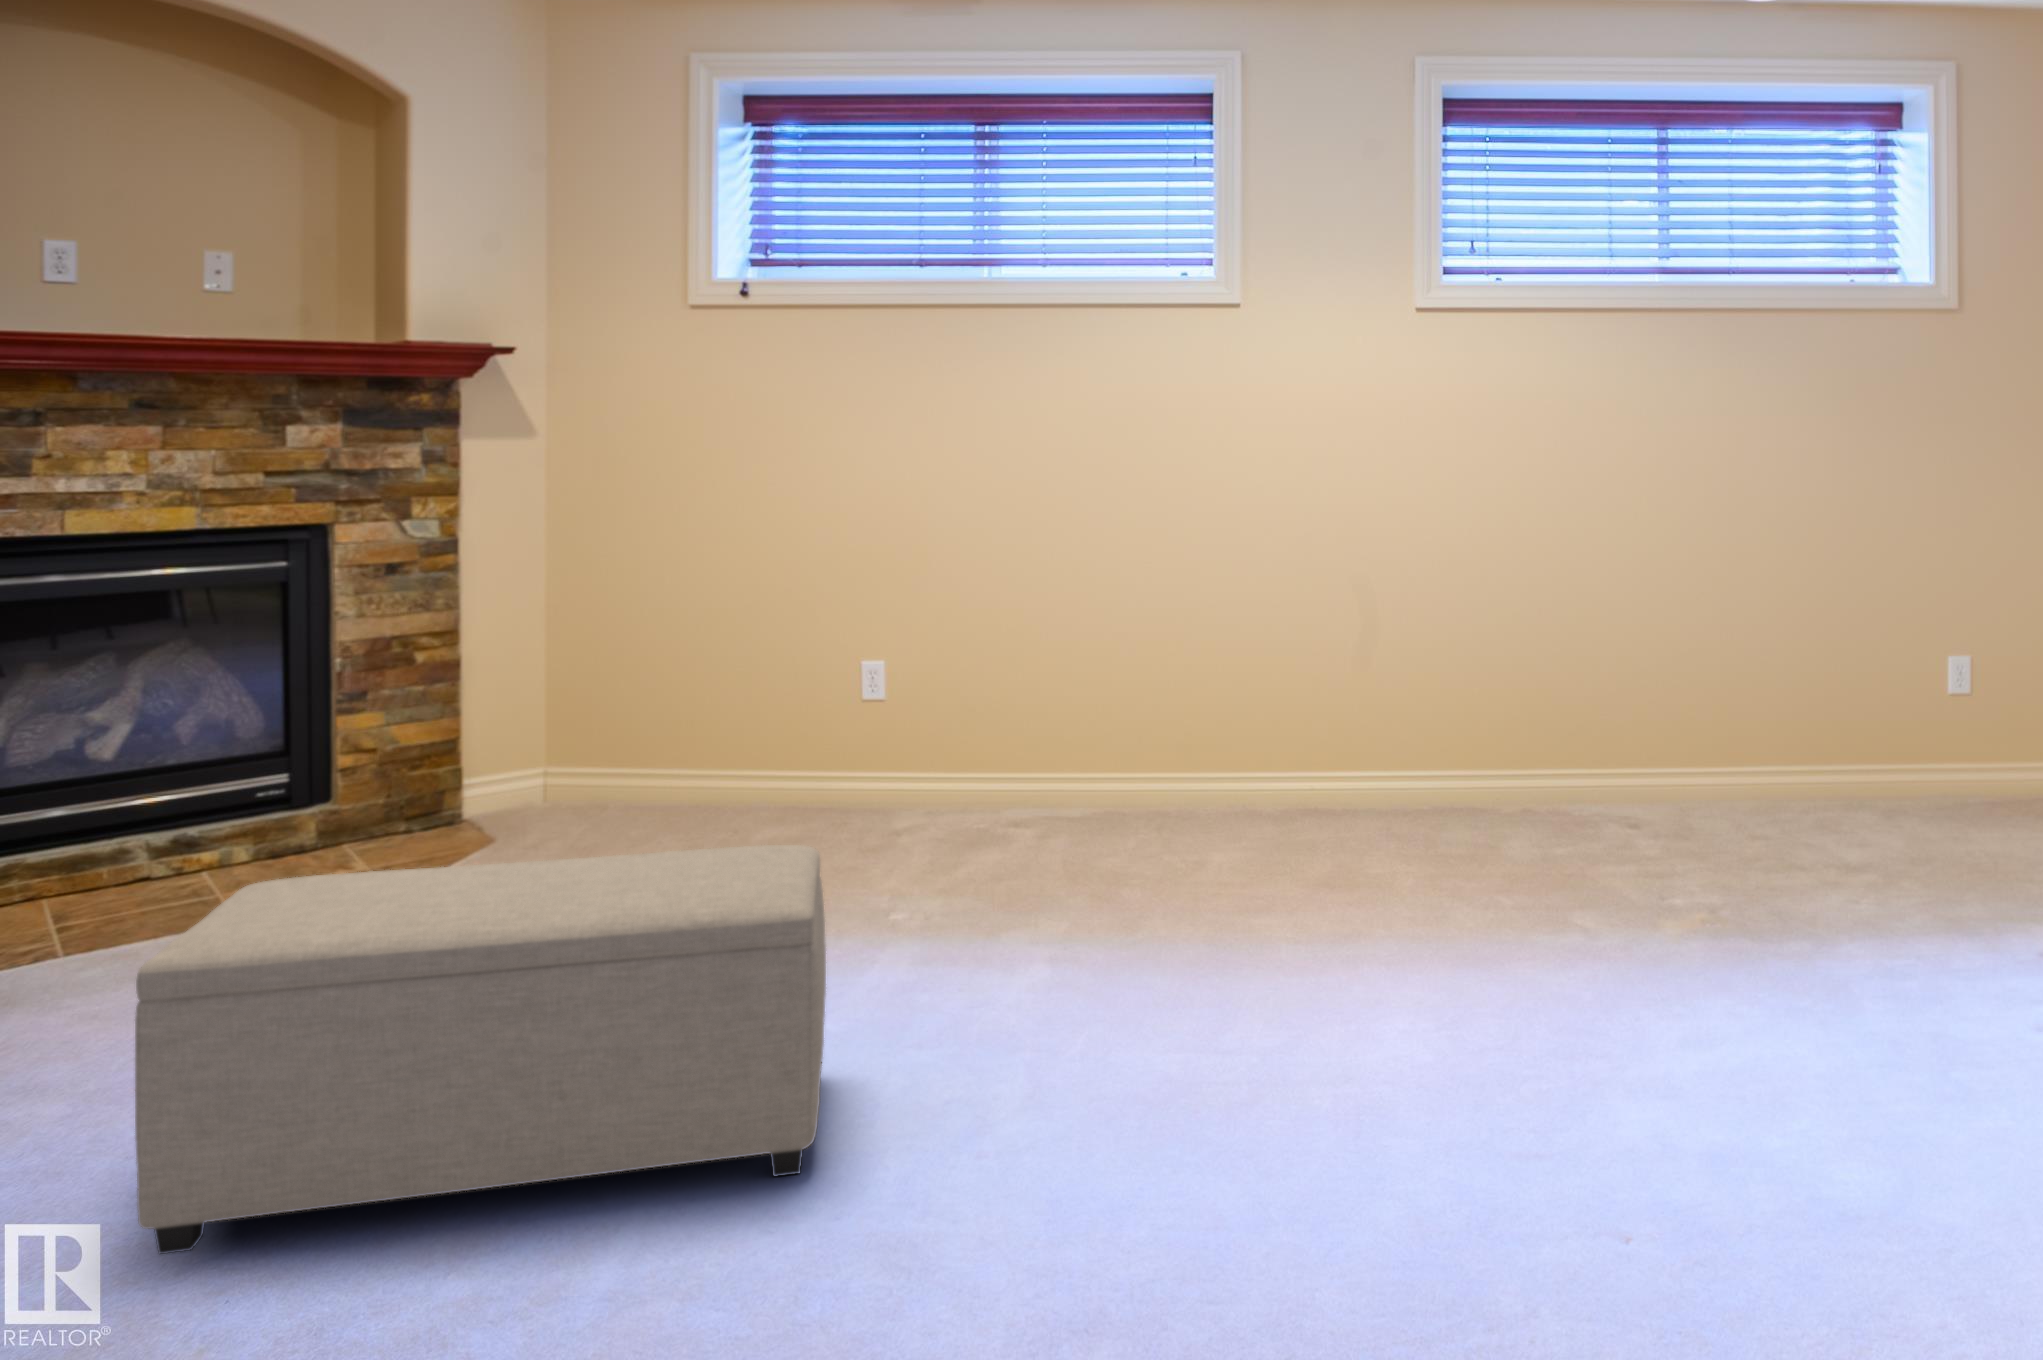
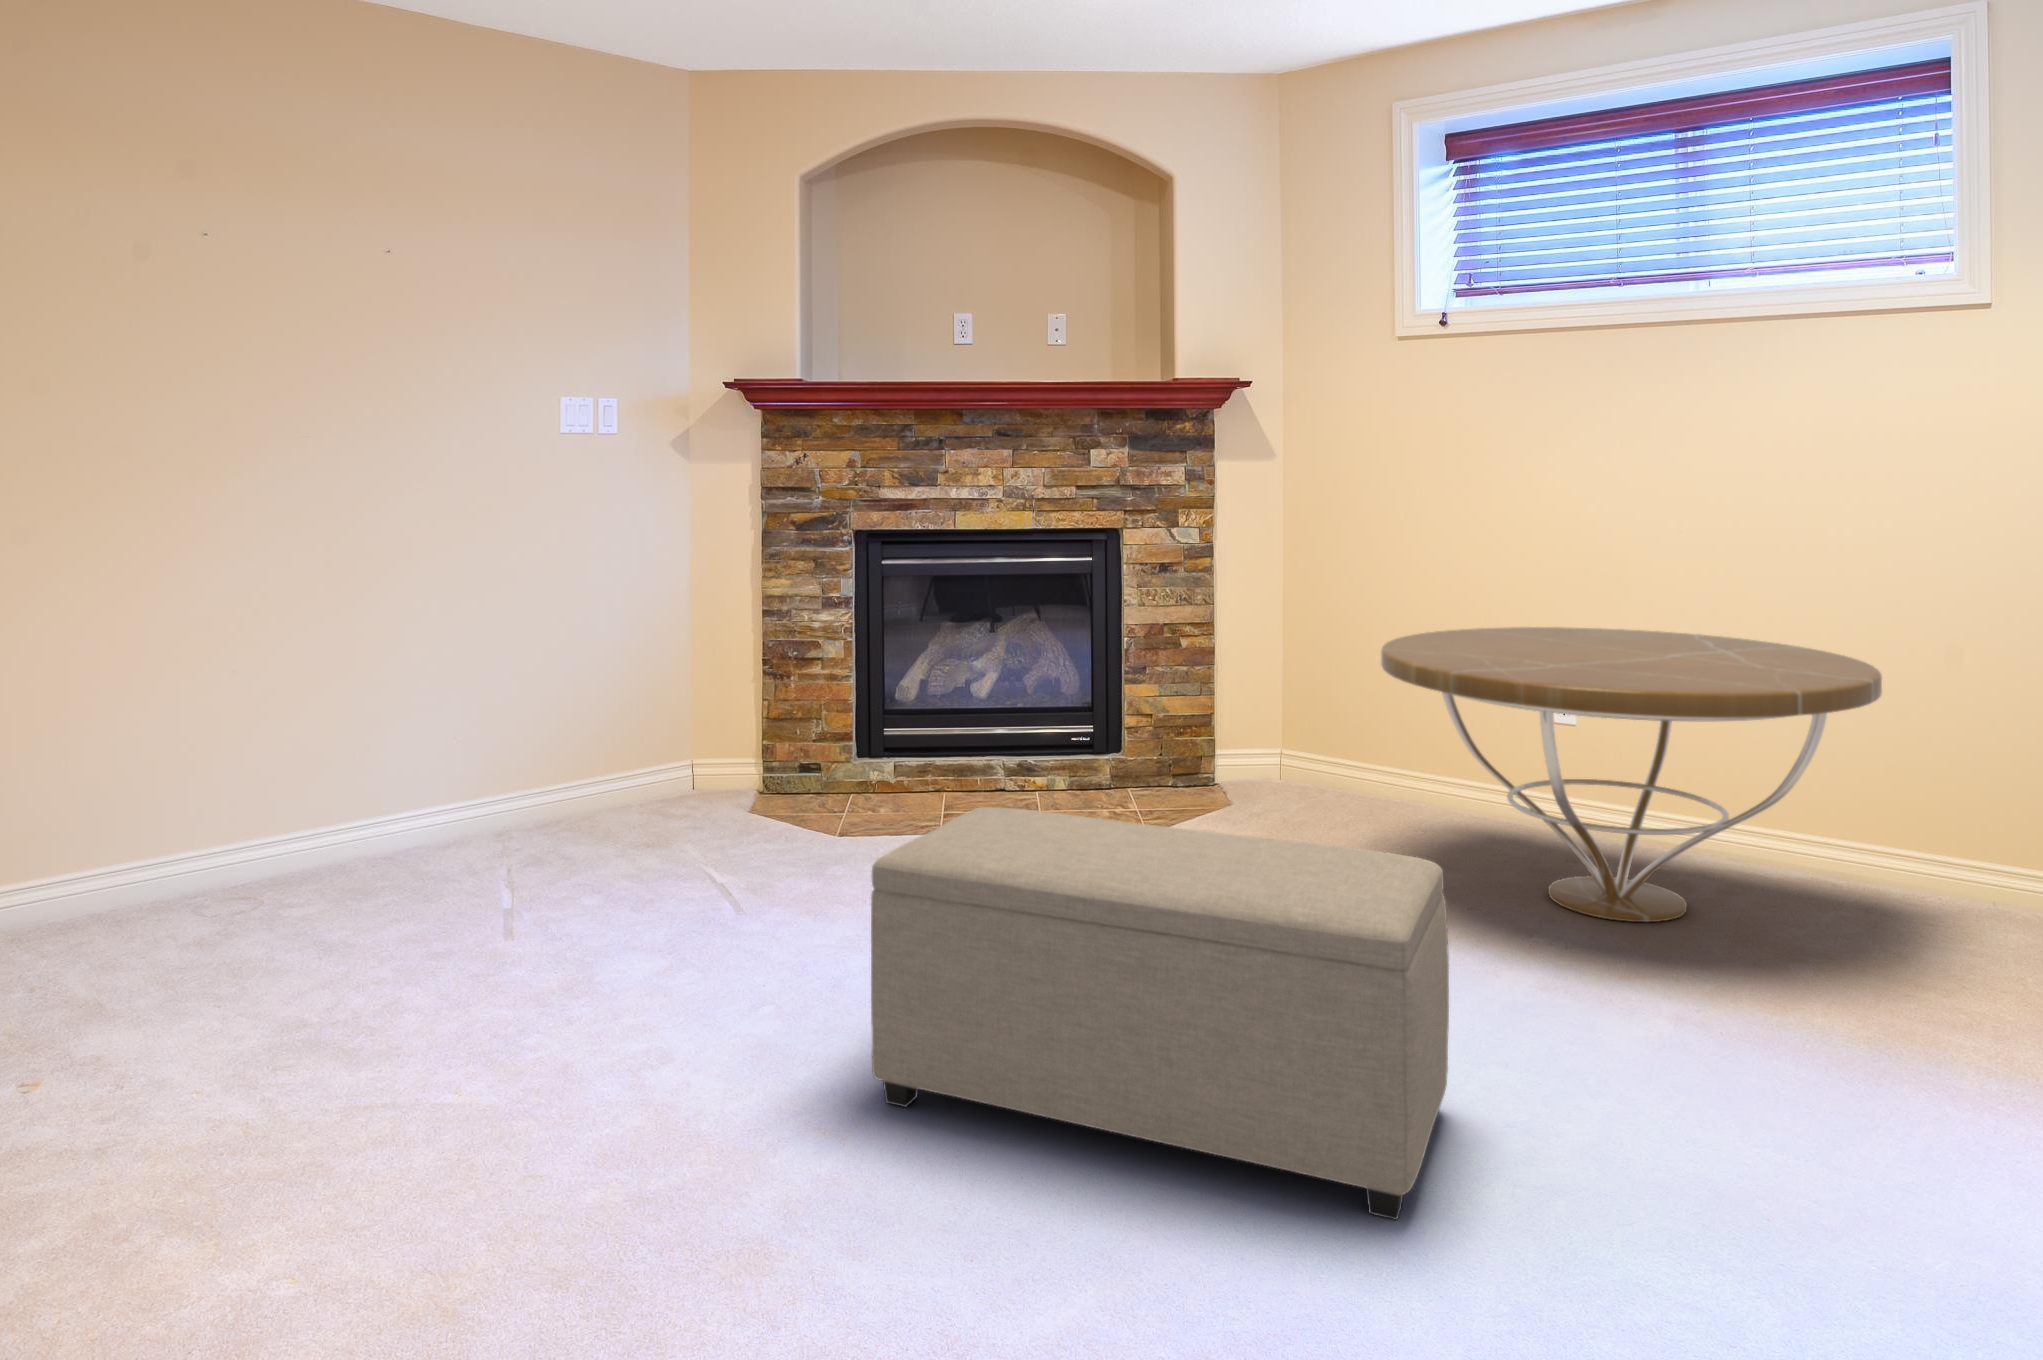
coffee table: none [697,606,1144,881] -> present [1381,627,1882,922]

